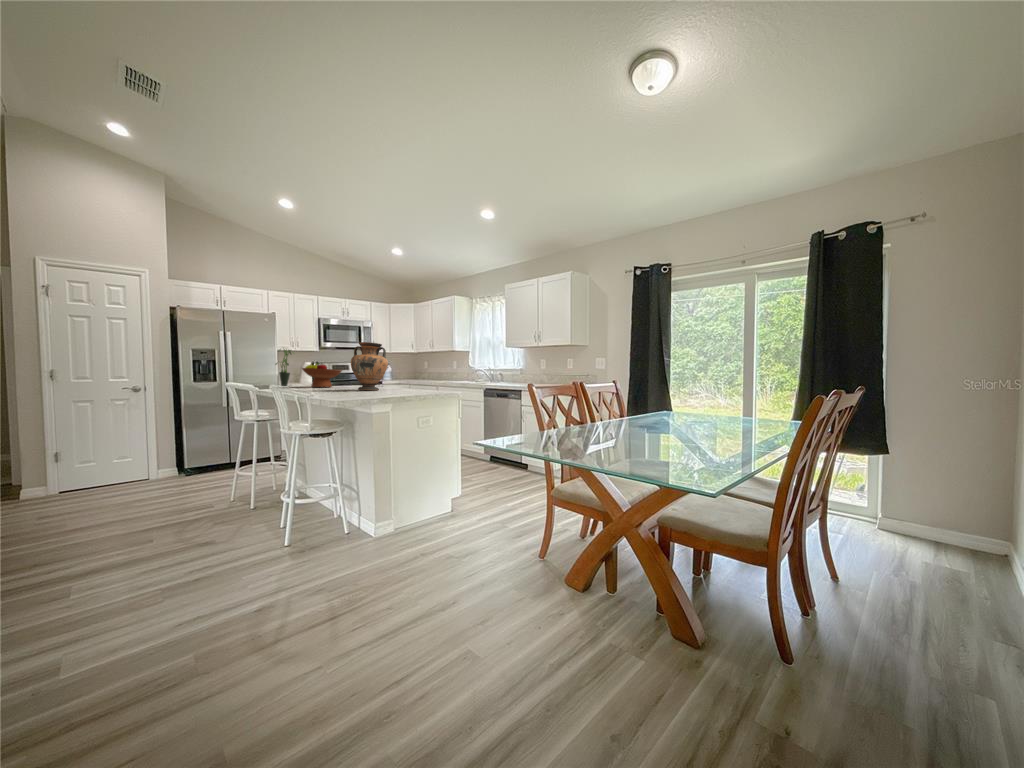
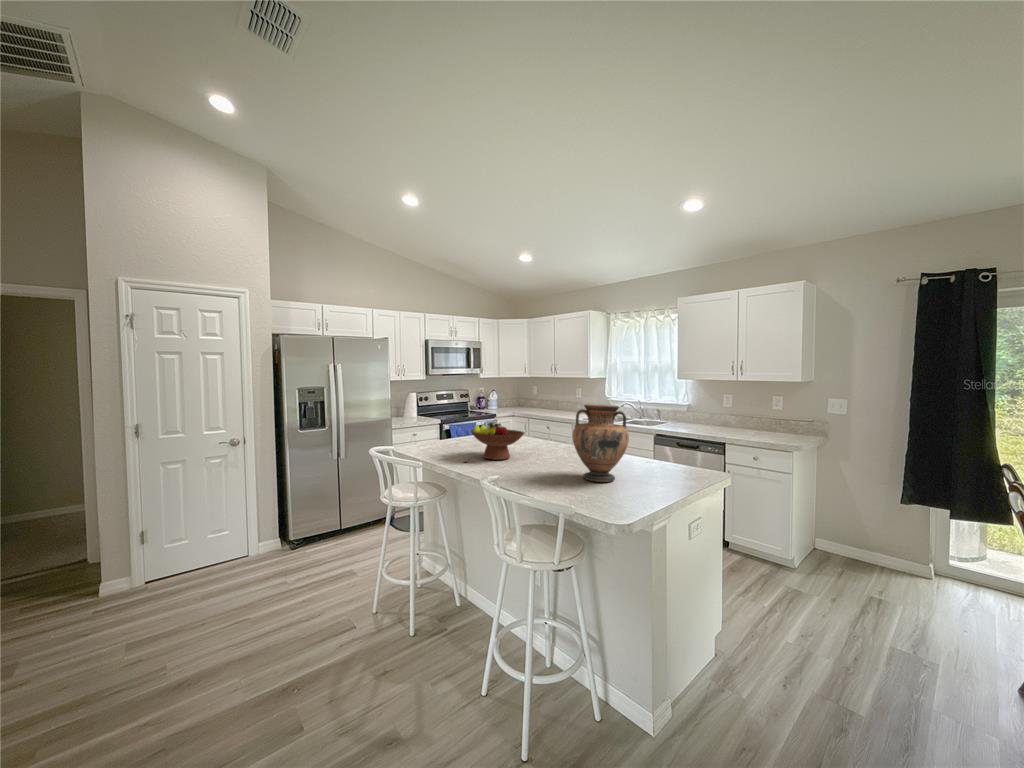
potted plant: present [276,349,294,386] -> none [422,395,447,449]

